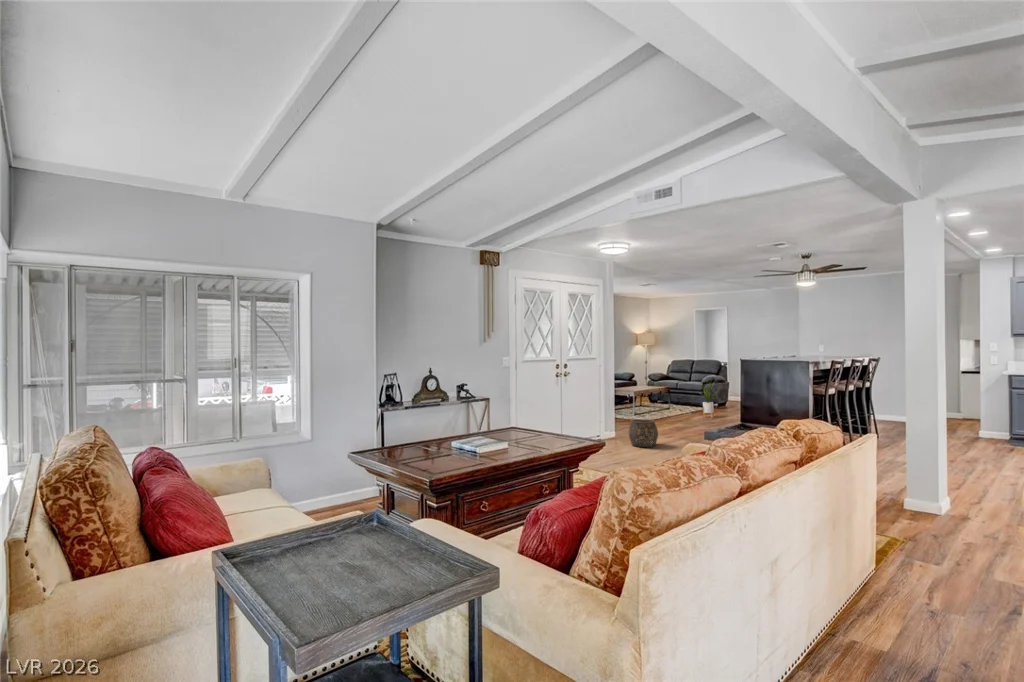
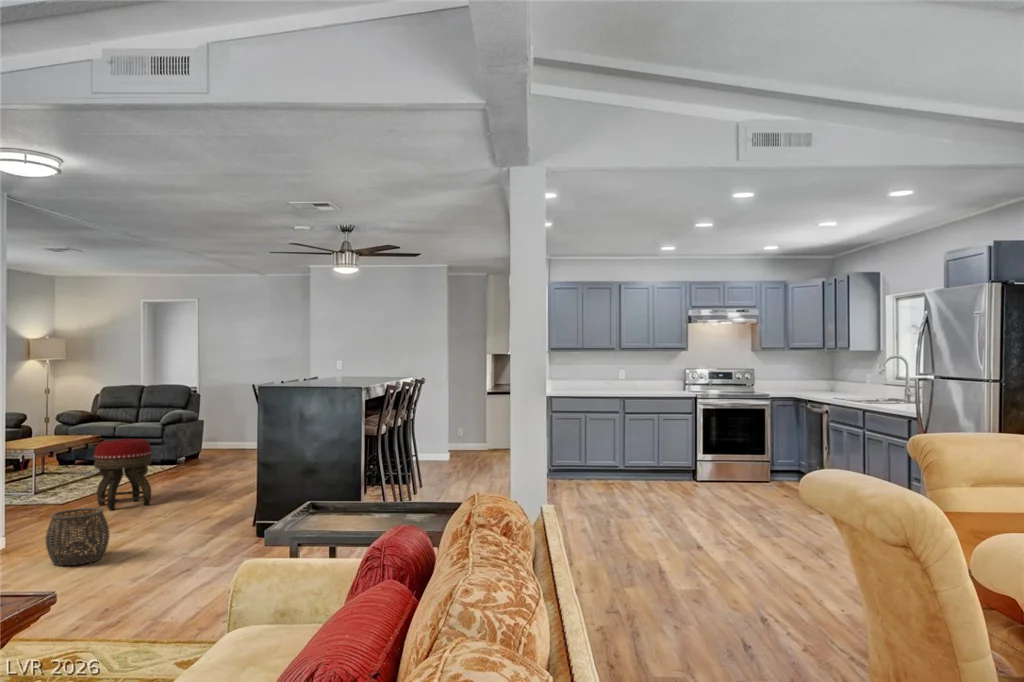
house plant: present [703,384,714,418] -> none [159,416,199,485]
footstool: none [659,388,689,426] -> present [94,439,152,510]

